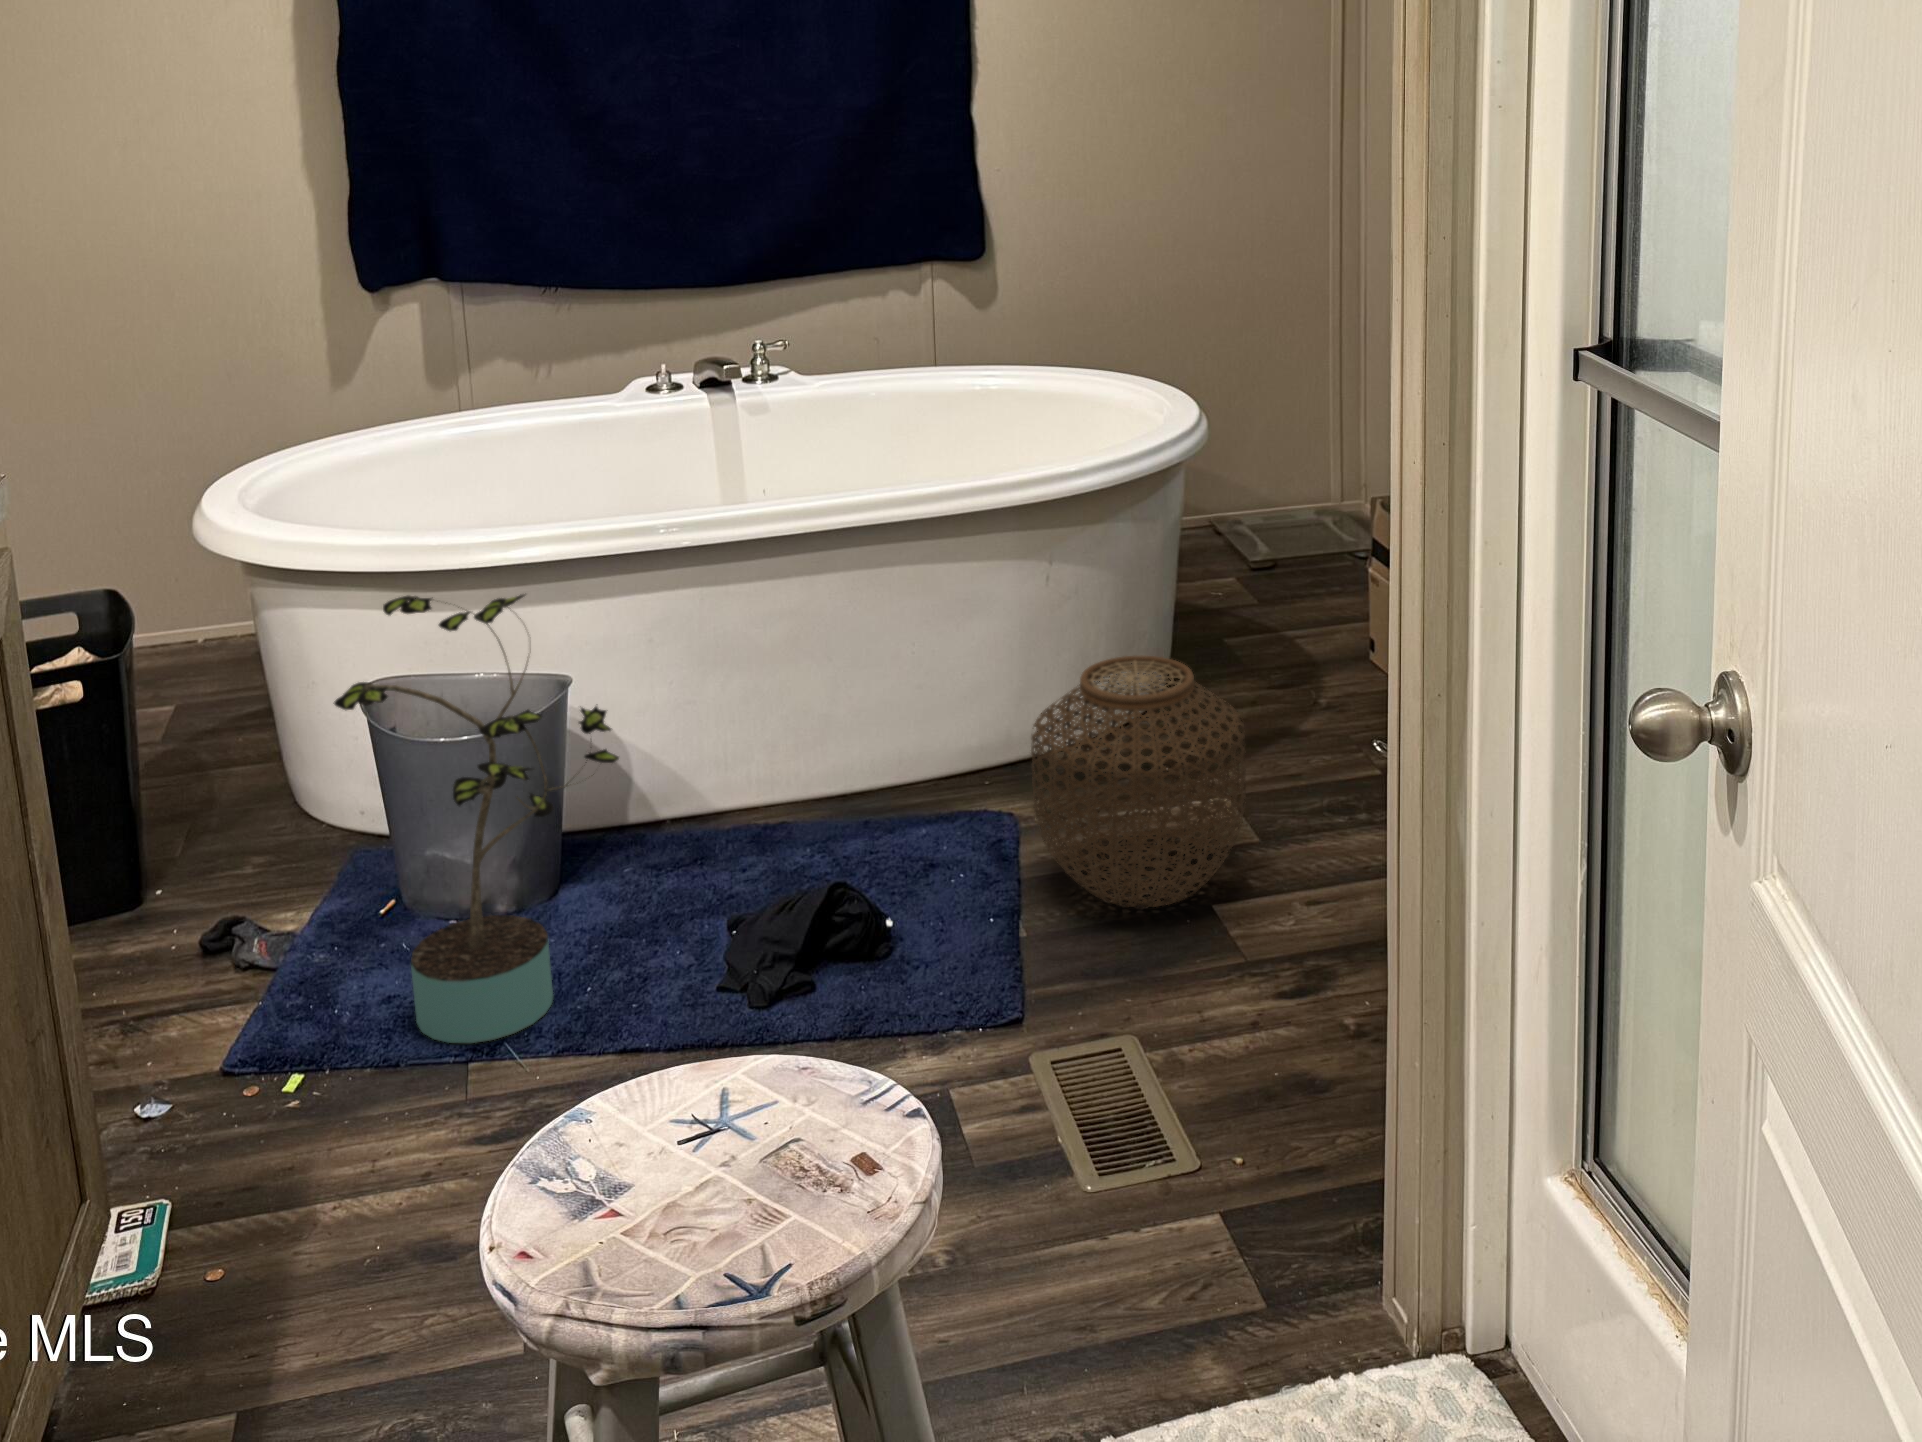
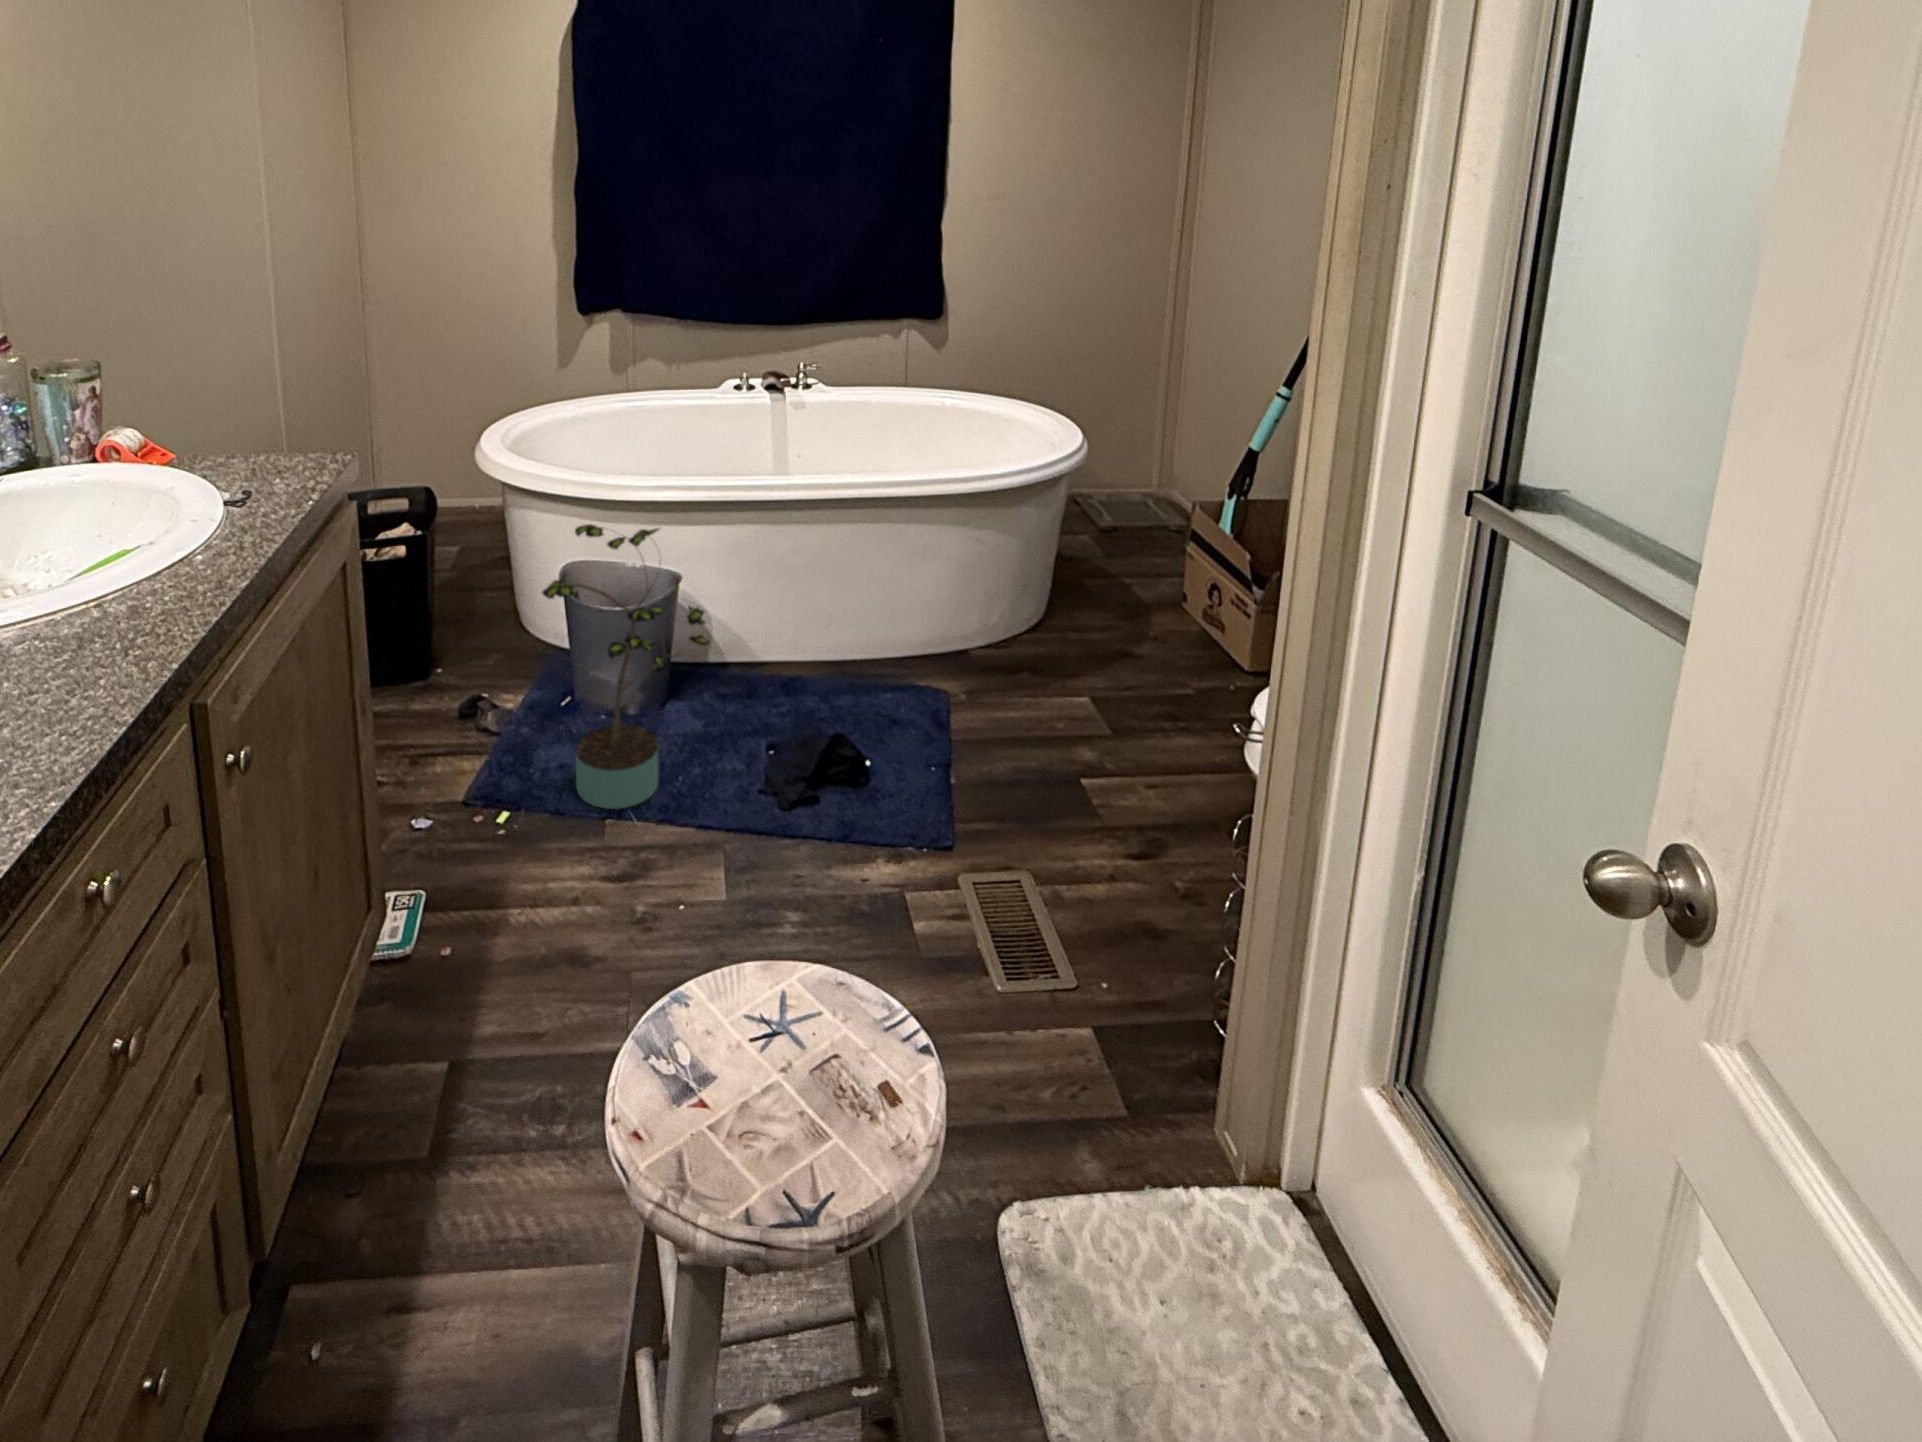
woven basket: present [1031,655,1246,907] -> none [968,603,1113,774]

